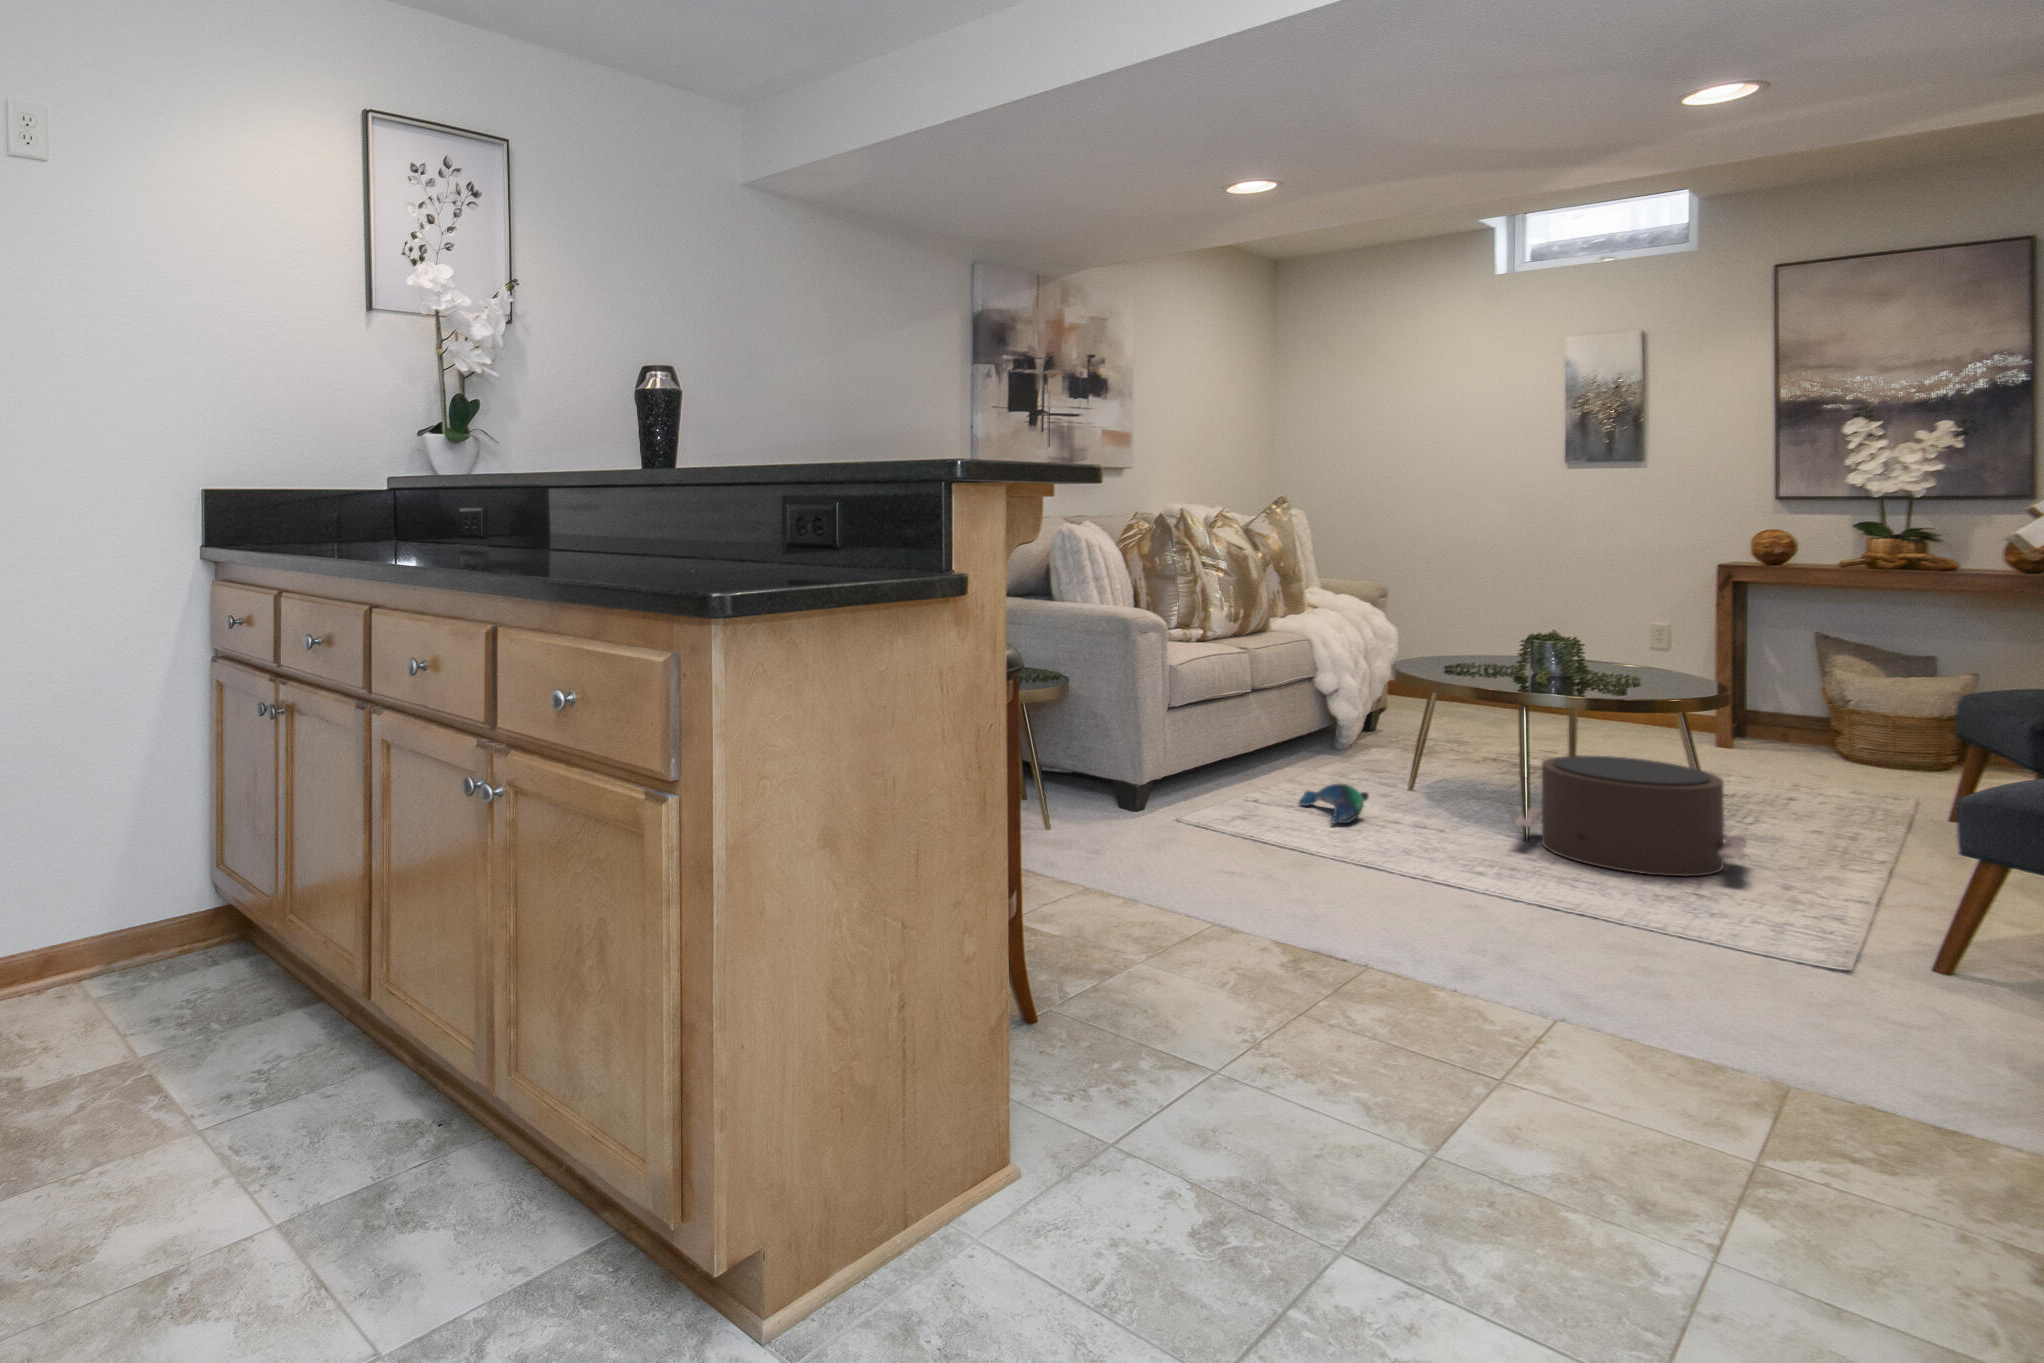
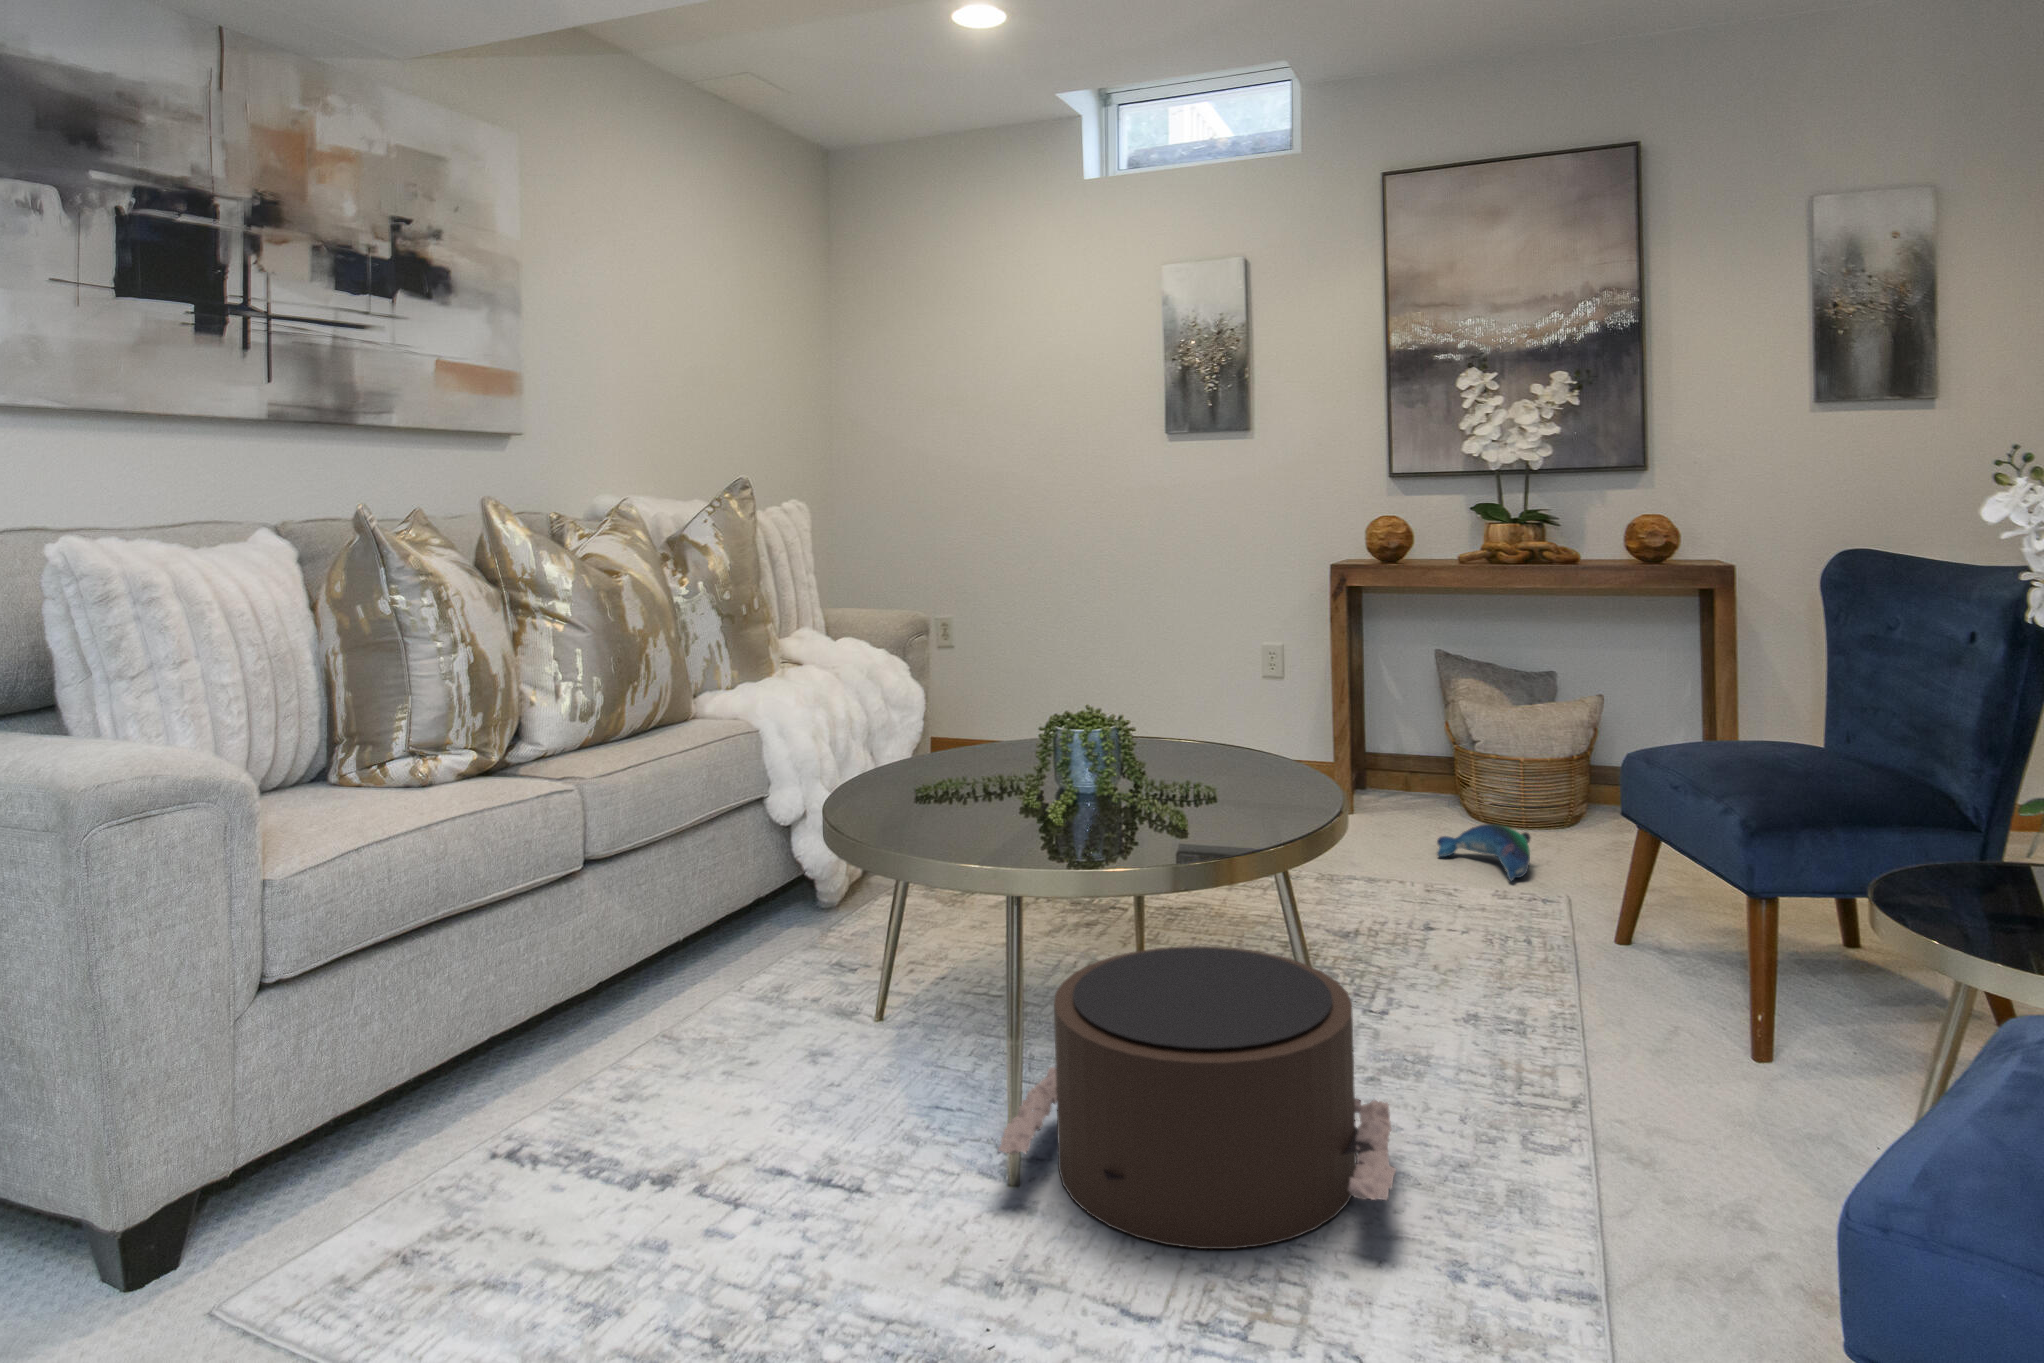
plush toy: present [1299,784,1369,824] -> present [1437,824,1530,881]

